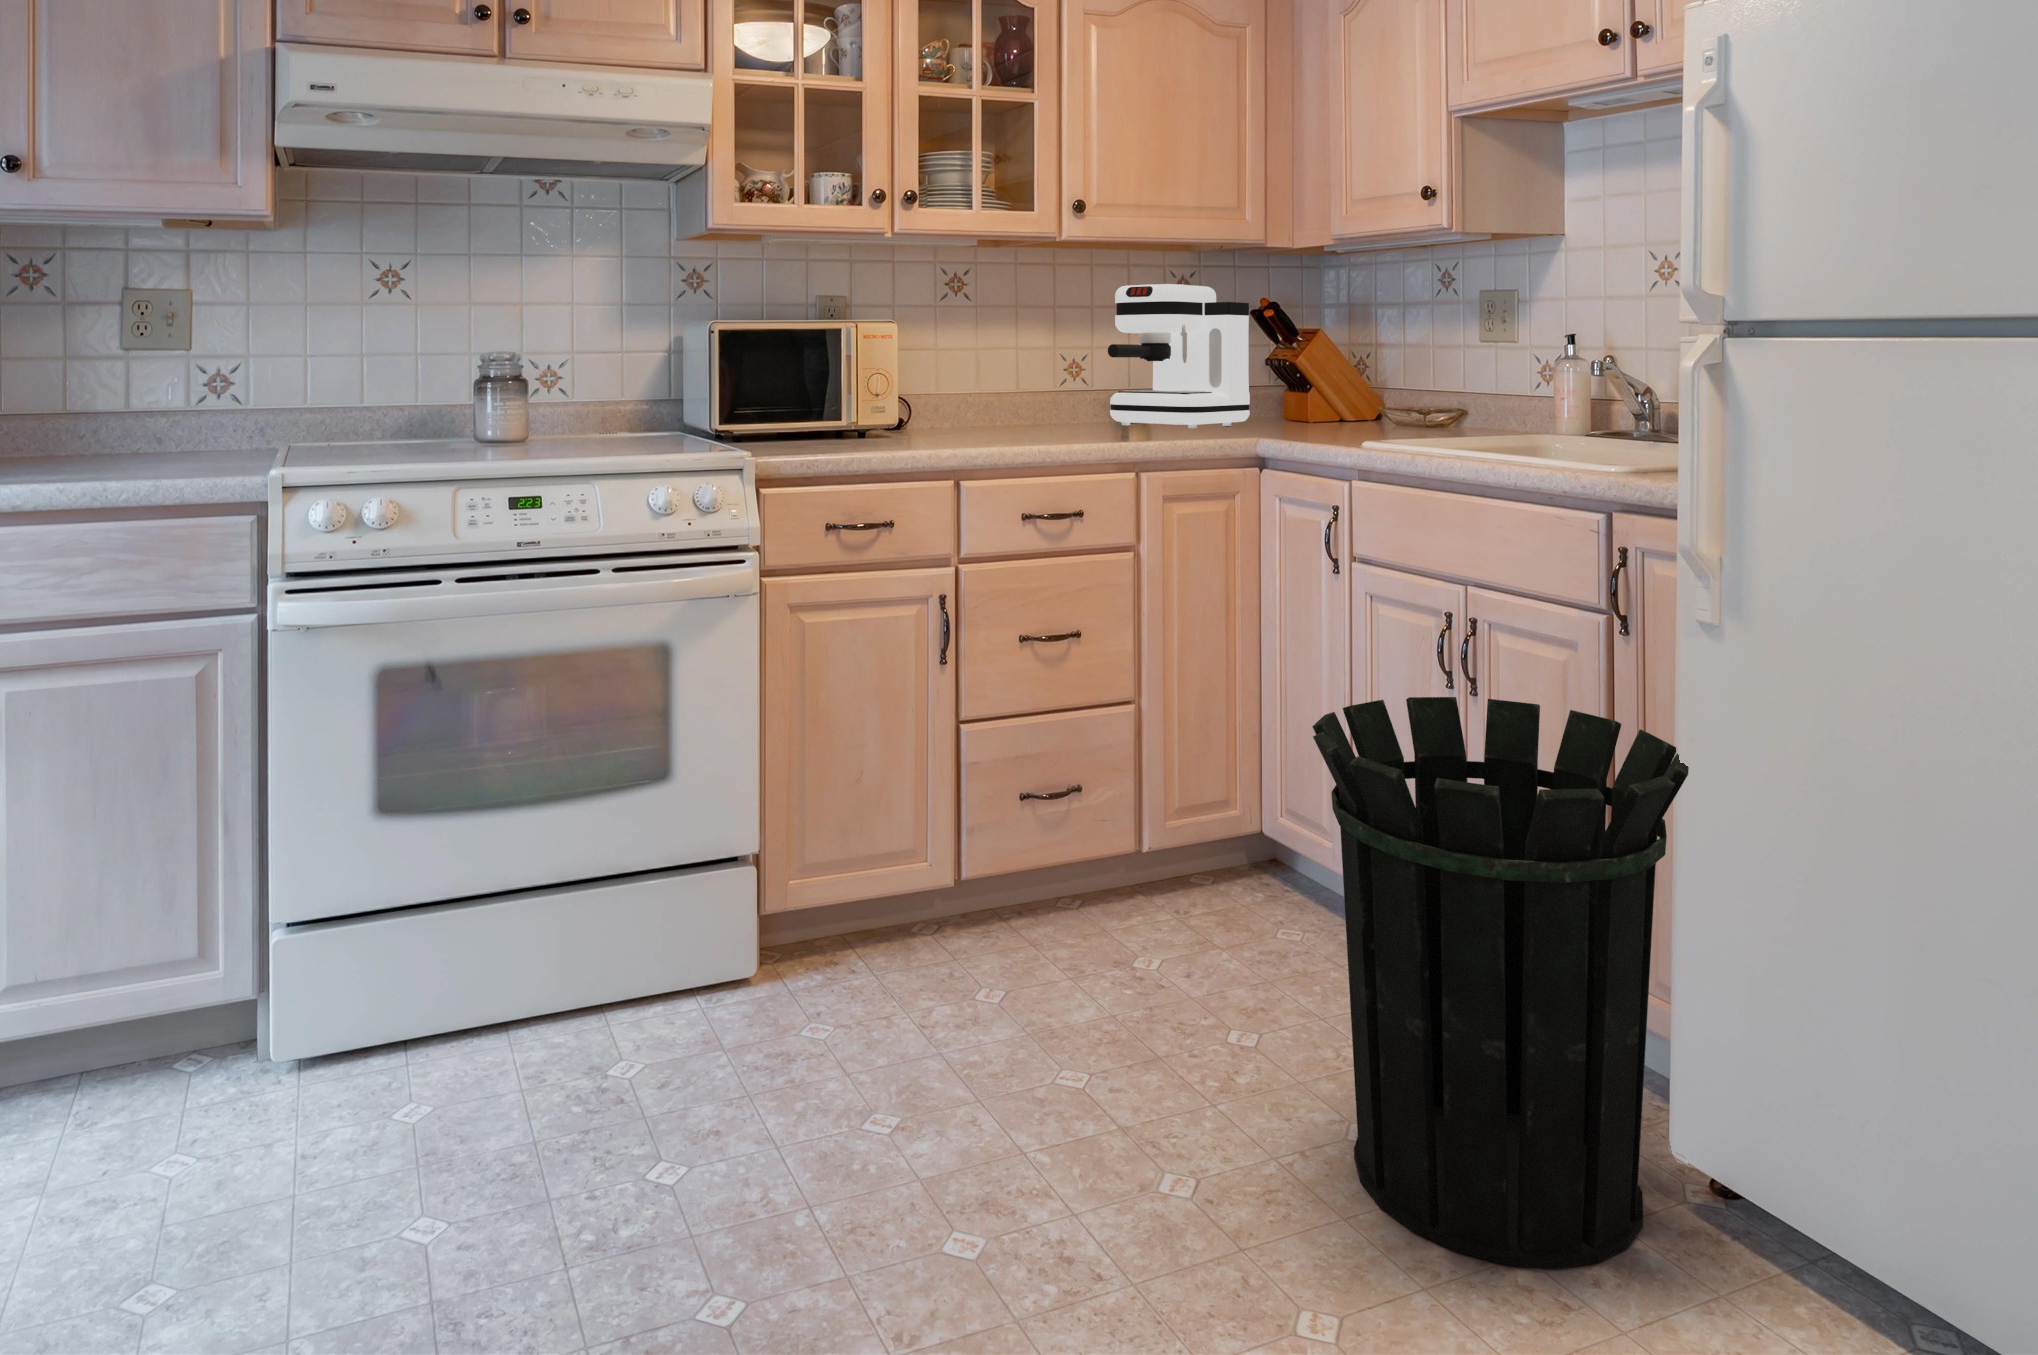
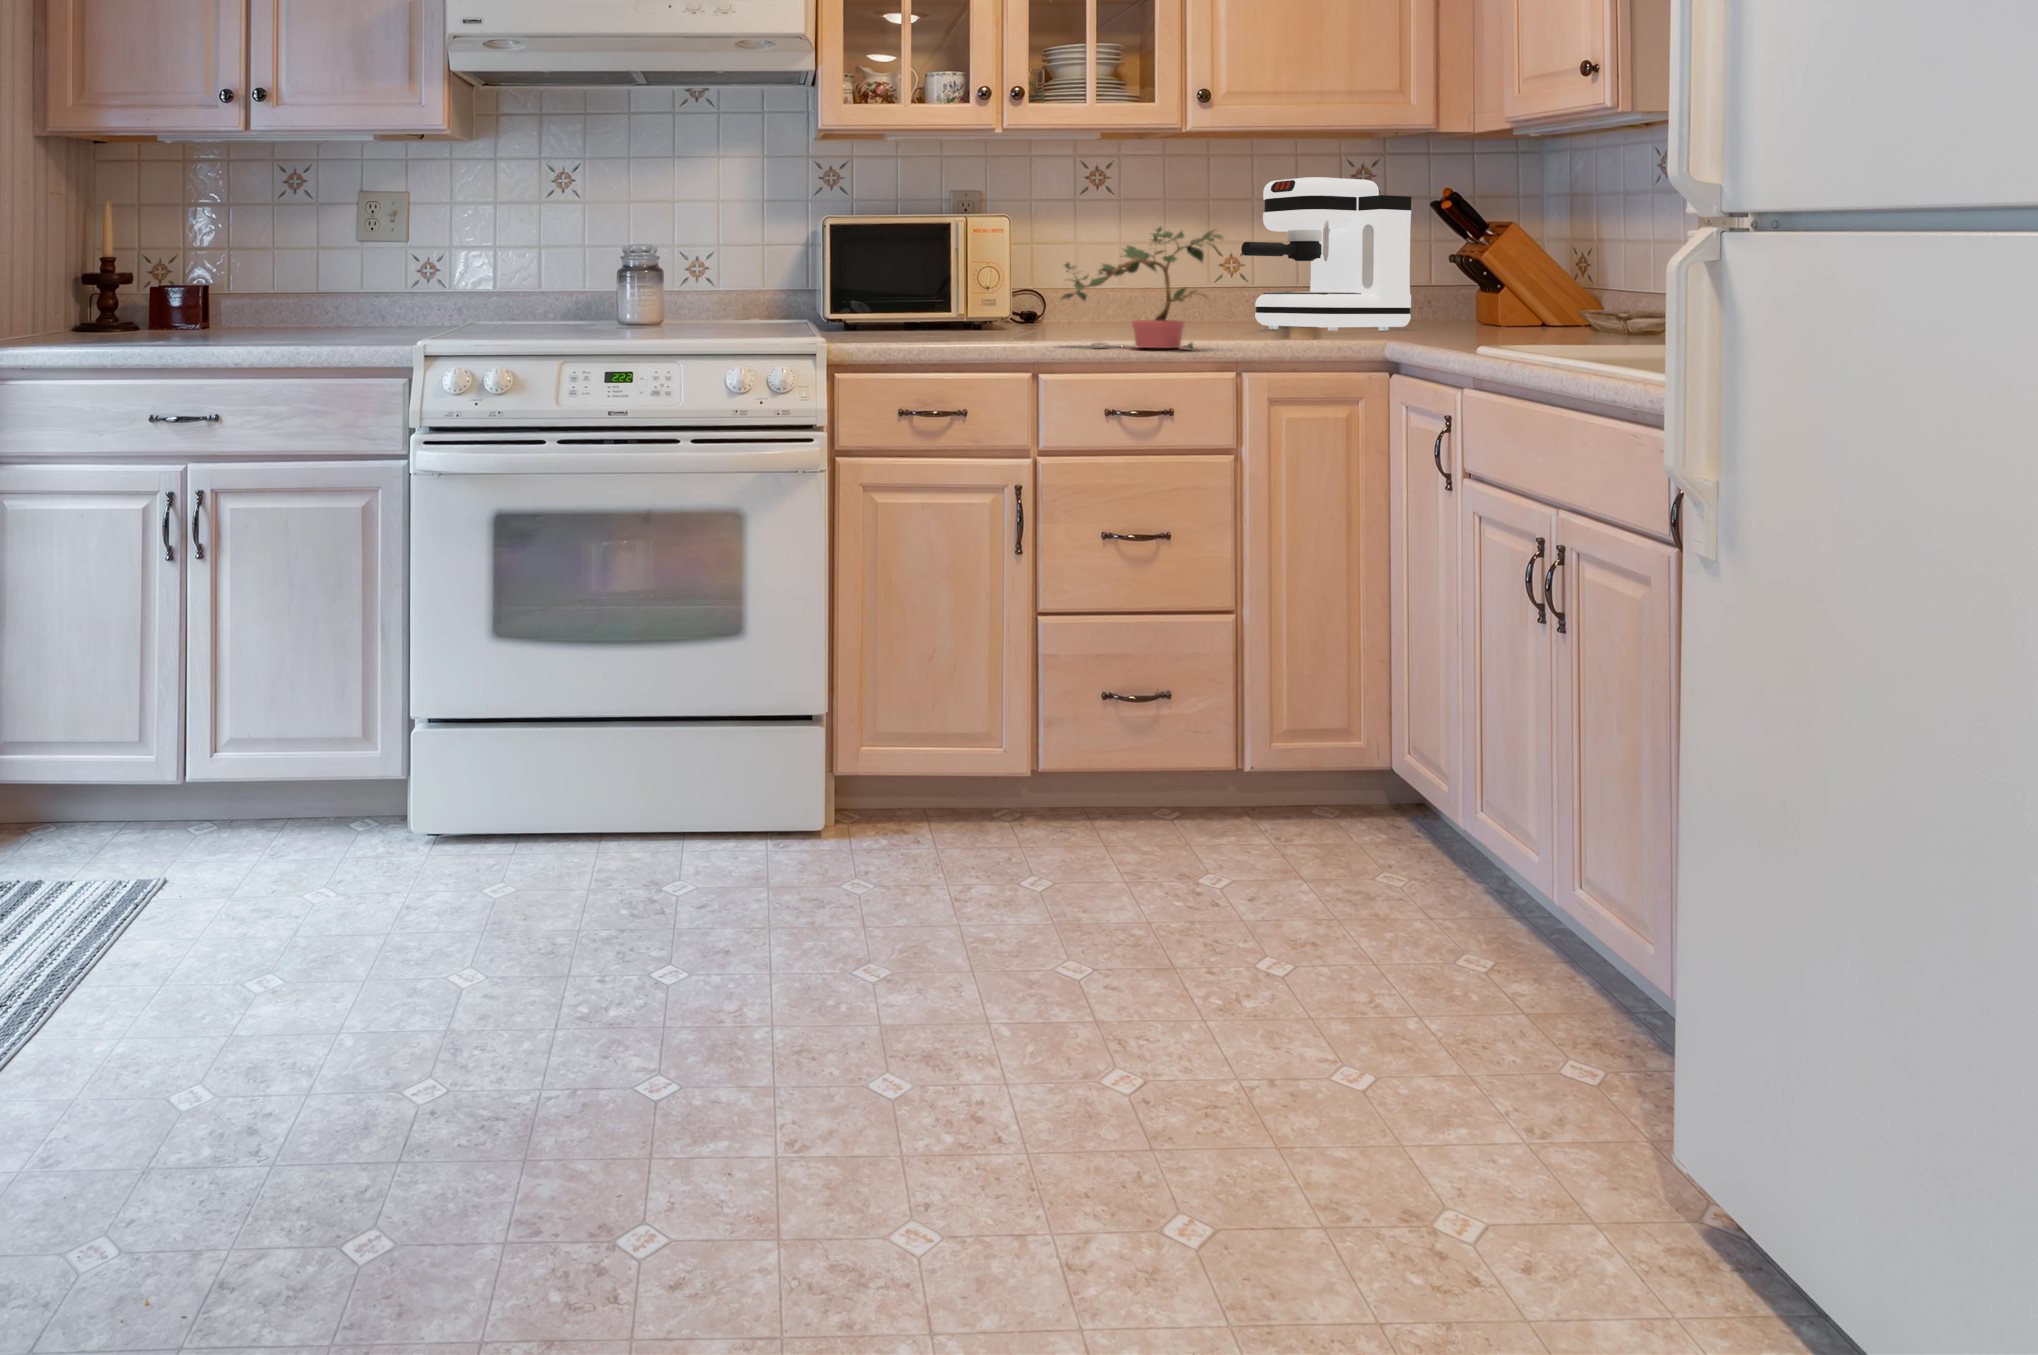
potted plant: none [969,334,1144,453] -> present [1062,226,1223,348]
waste bin: present [1312,697,1689,1268] -> none [1241,597,1644,1180]

